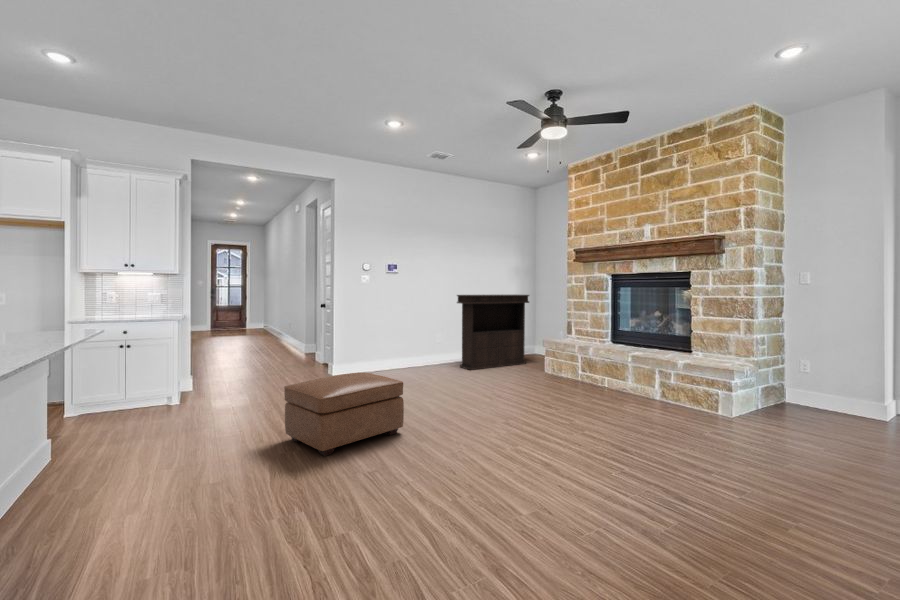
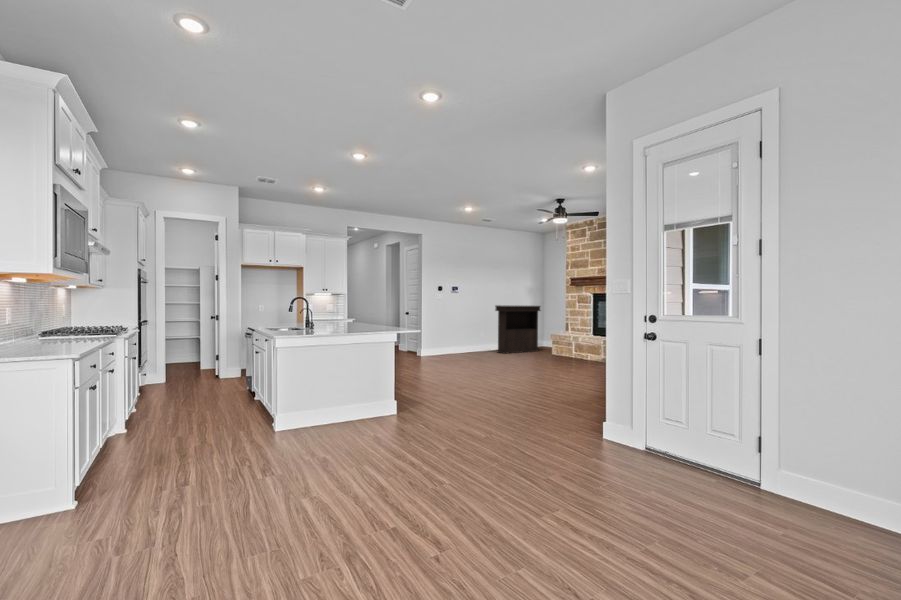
ottoman: present [284,372,404,456] -> none [431,345,486,379]

